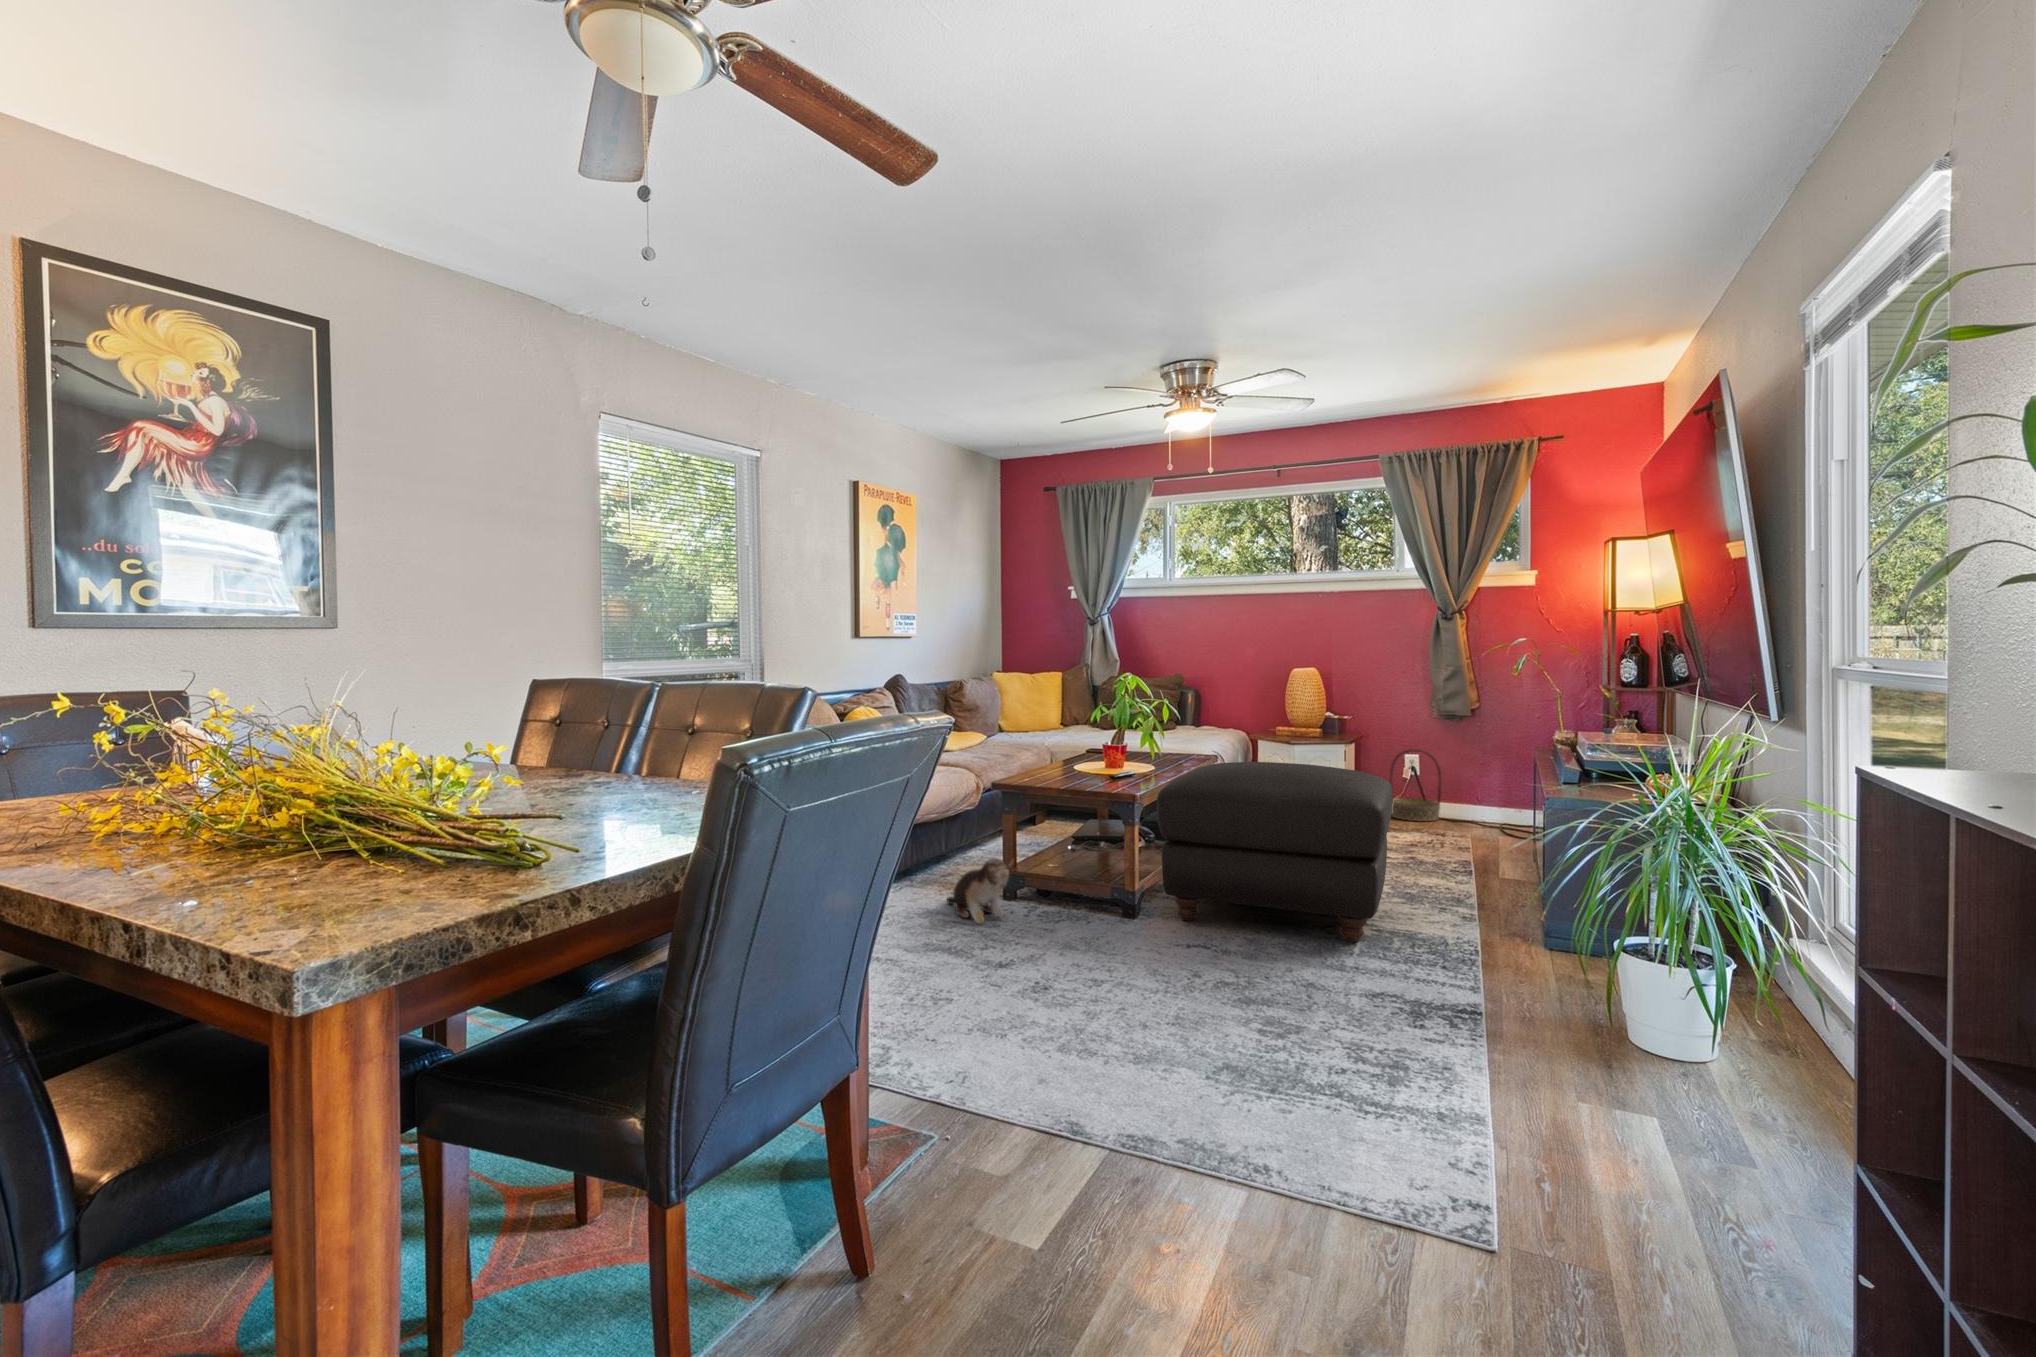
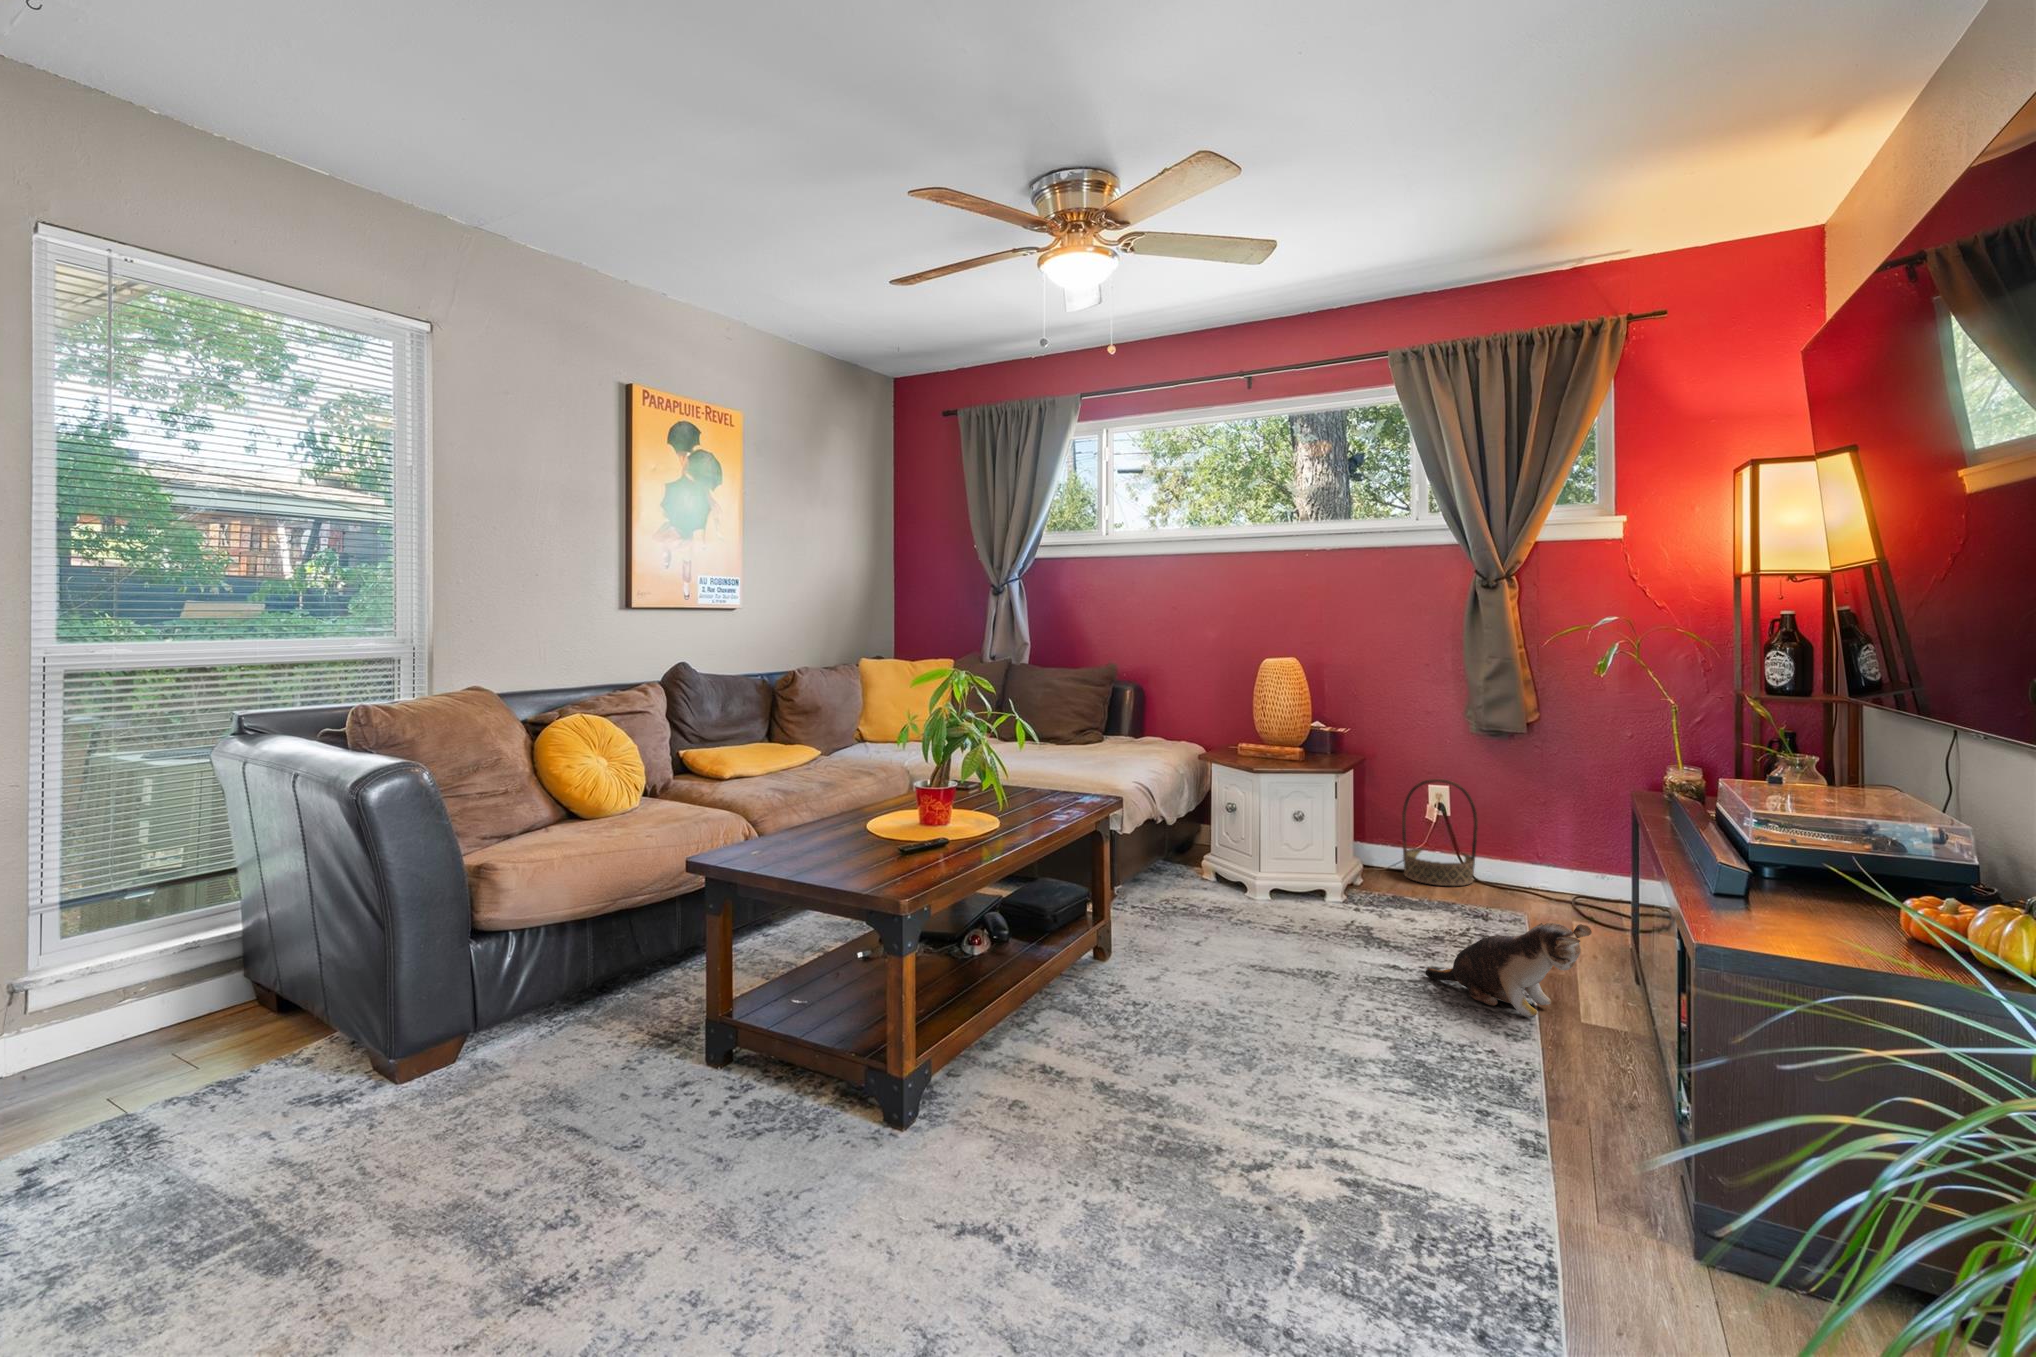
ottoman: present [1157,762,1393,942] -> none [954,830,1397,1214]
plush toy: present [947,858,1014,924] -> present [1426,923,1592,1017]

